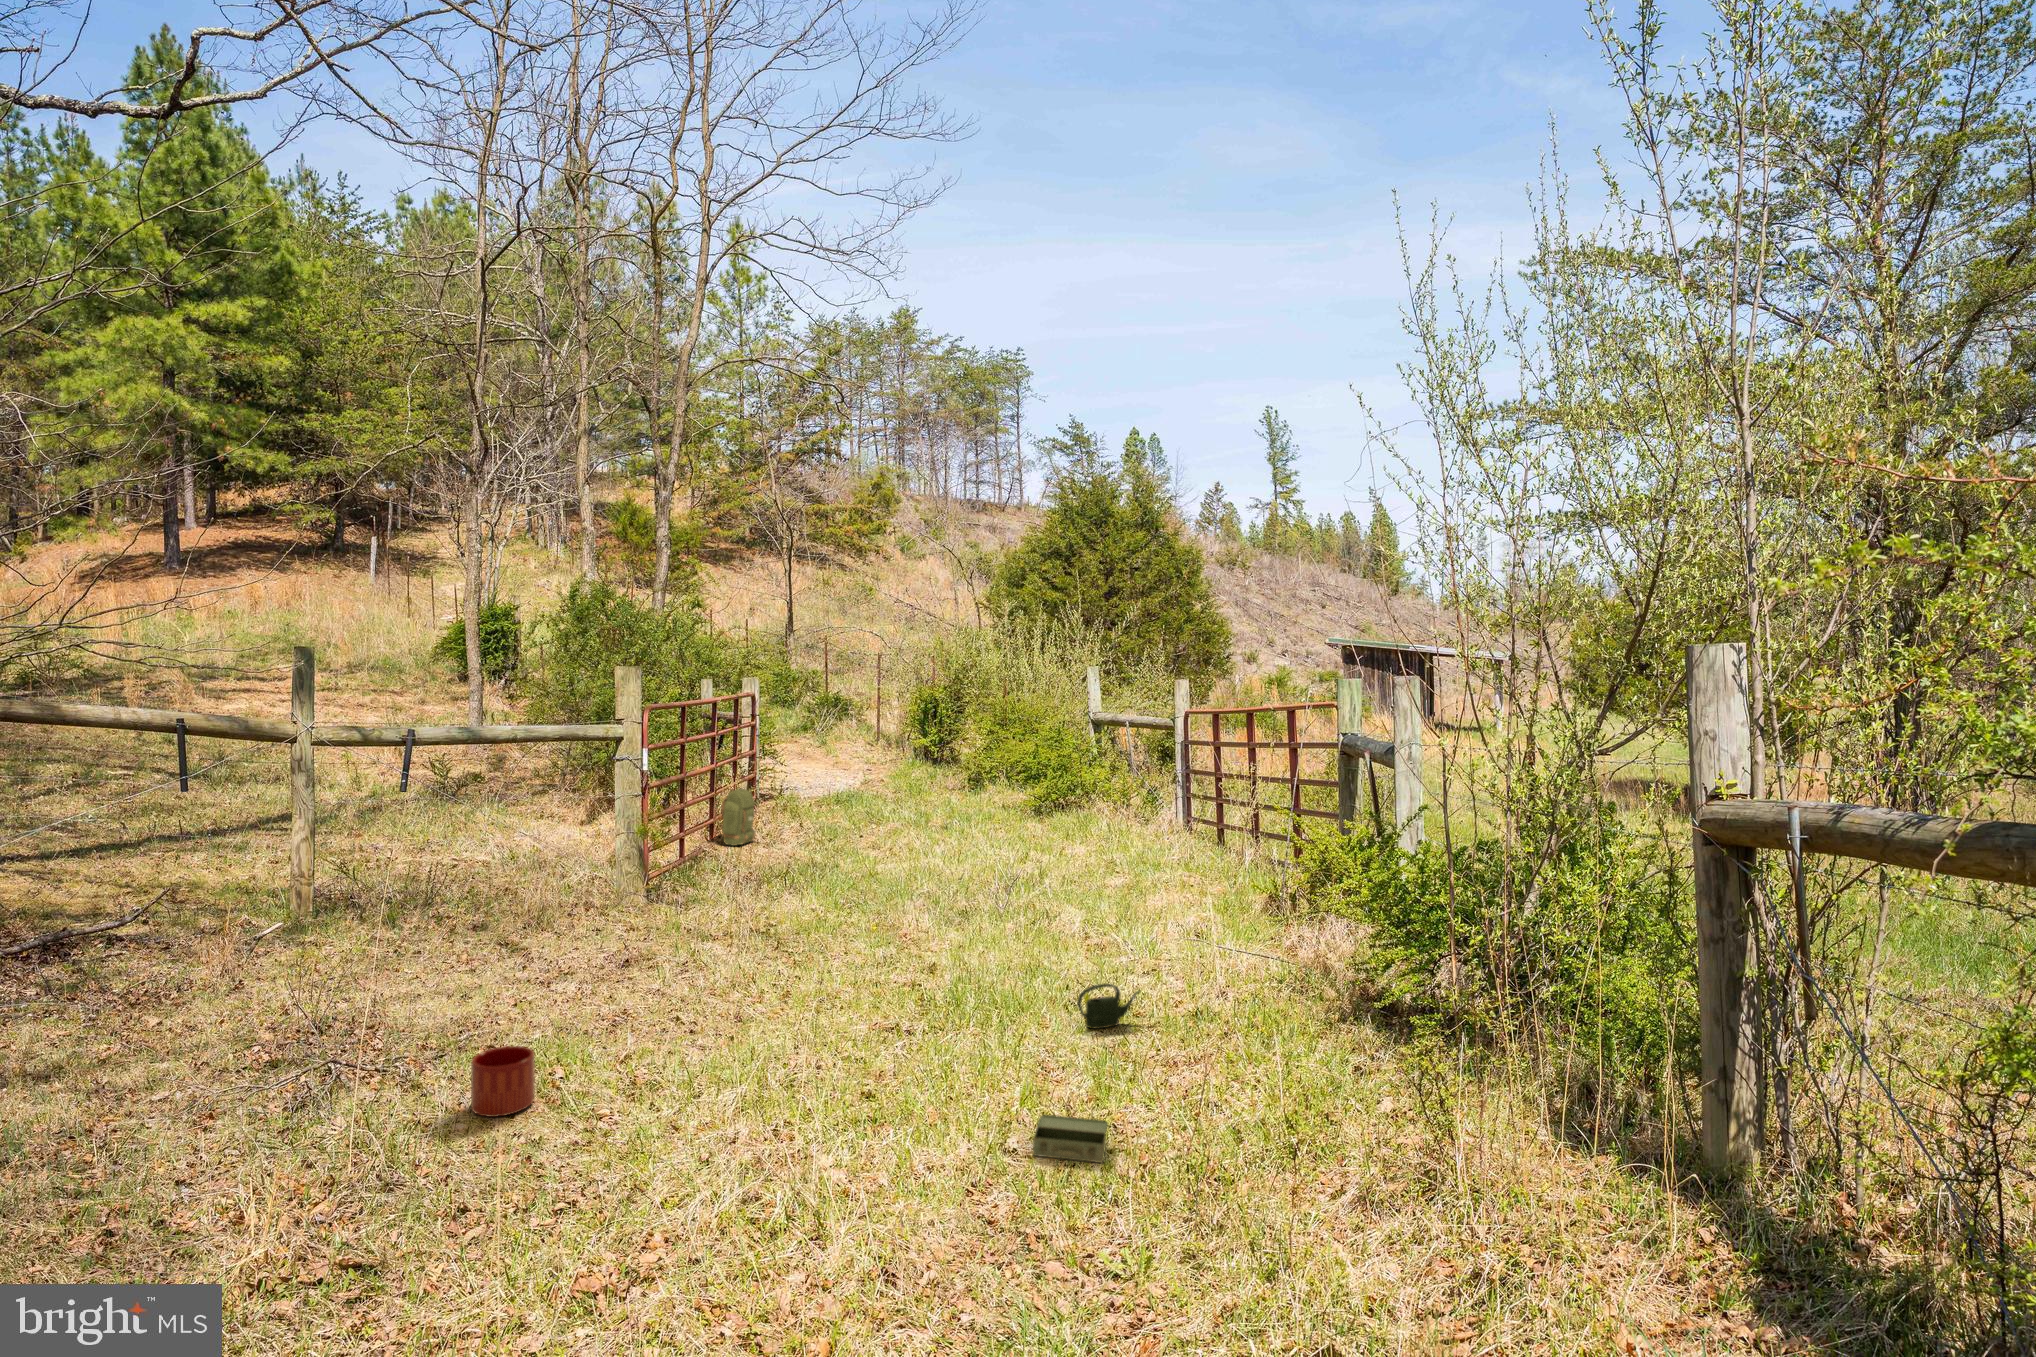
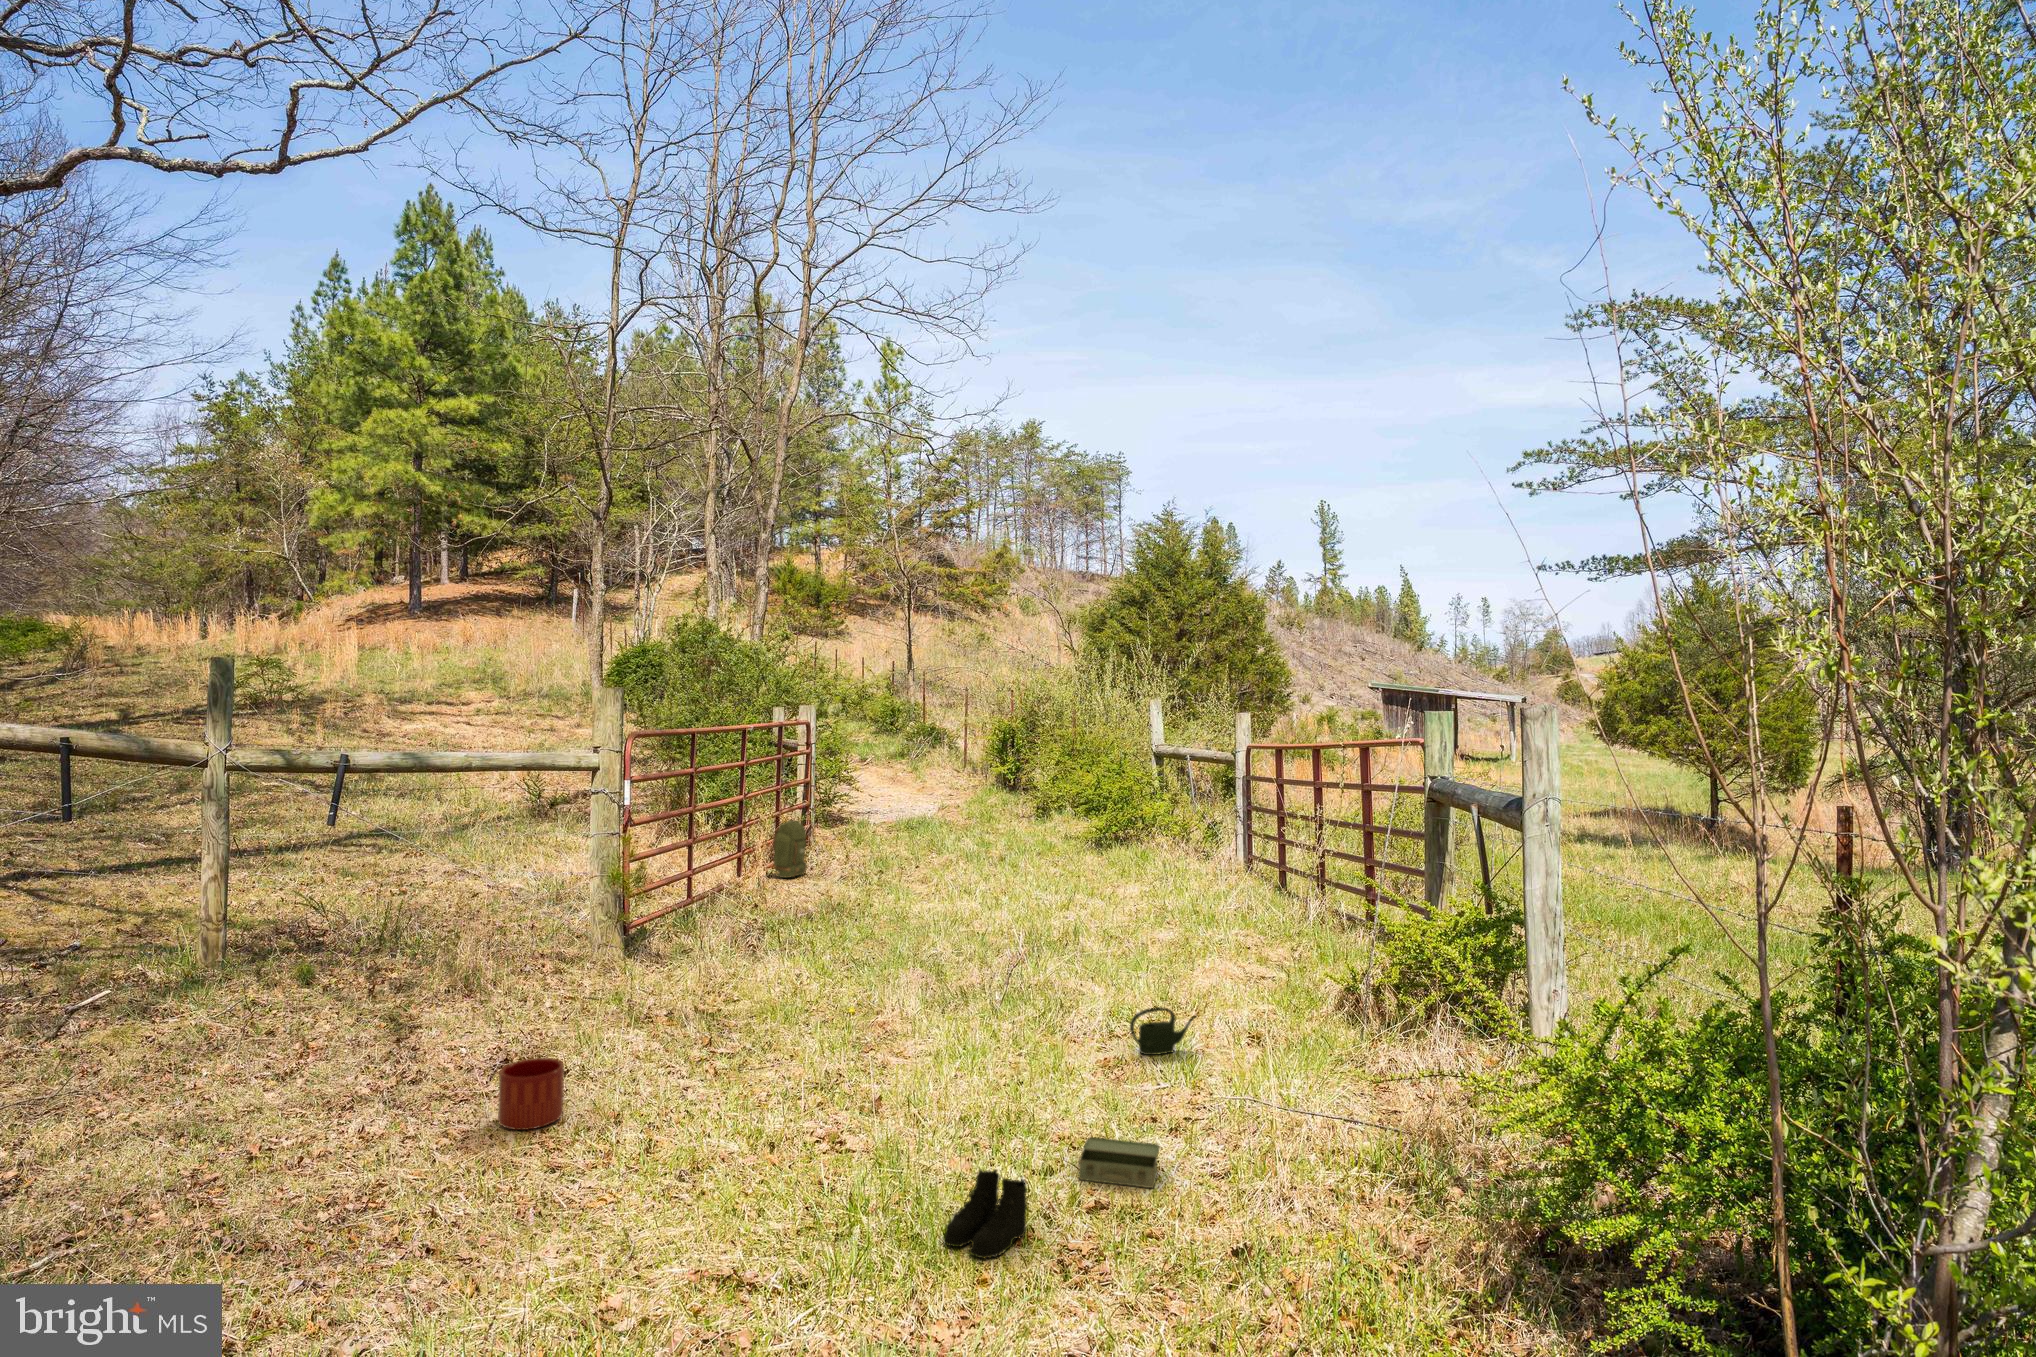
boots: none [909,1151,988,1236] -> present [943,1170,1027,1258]

